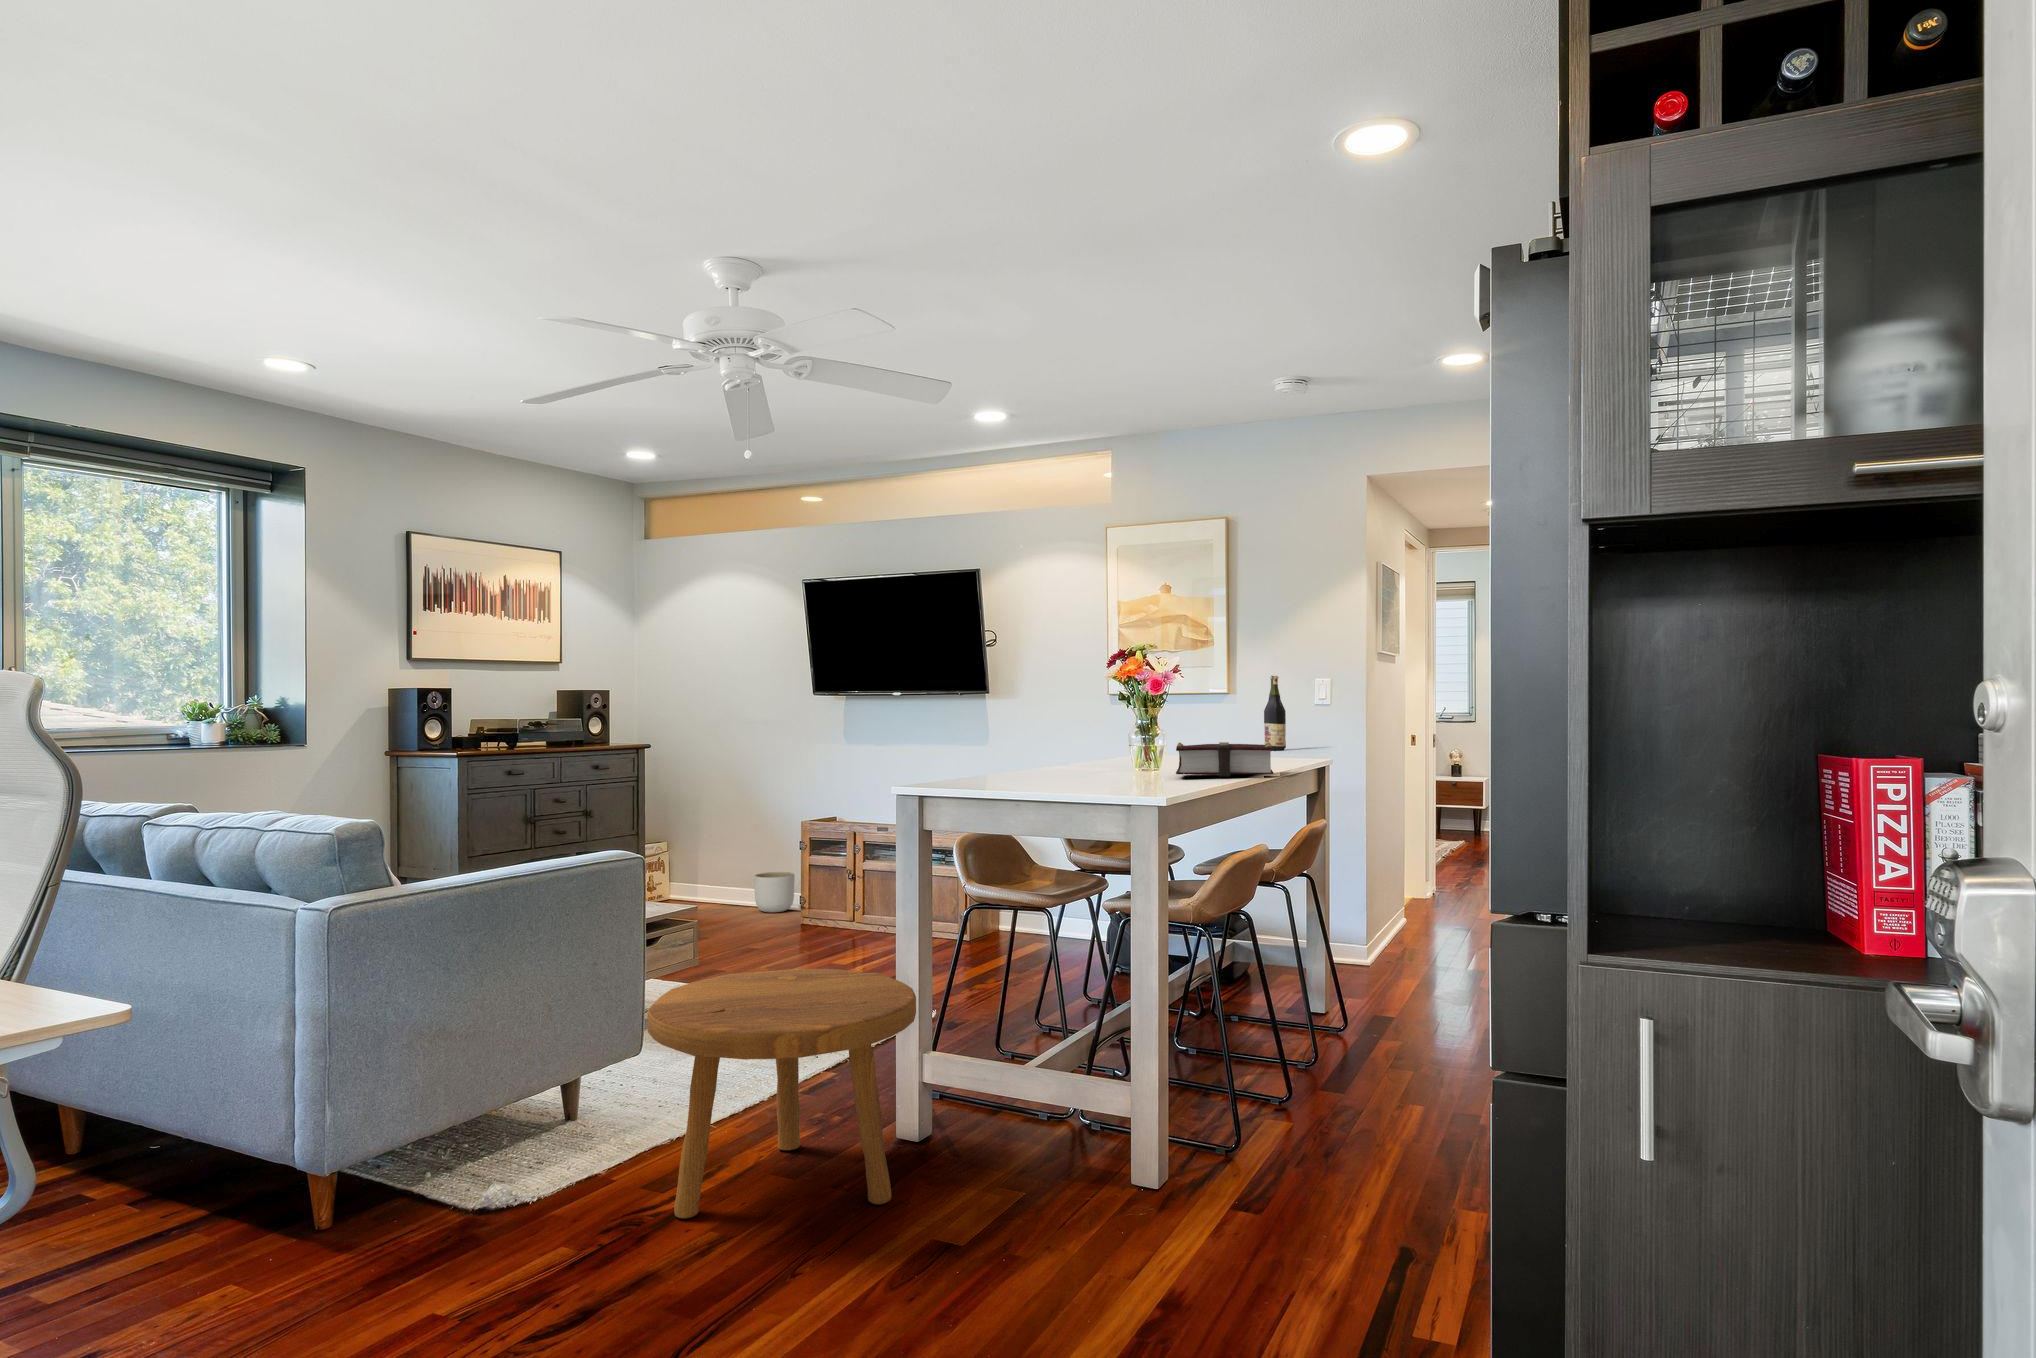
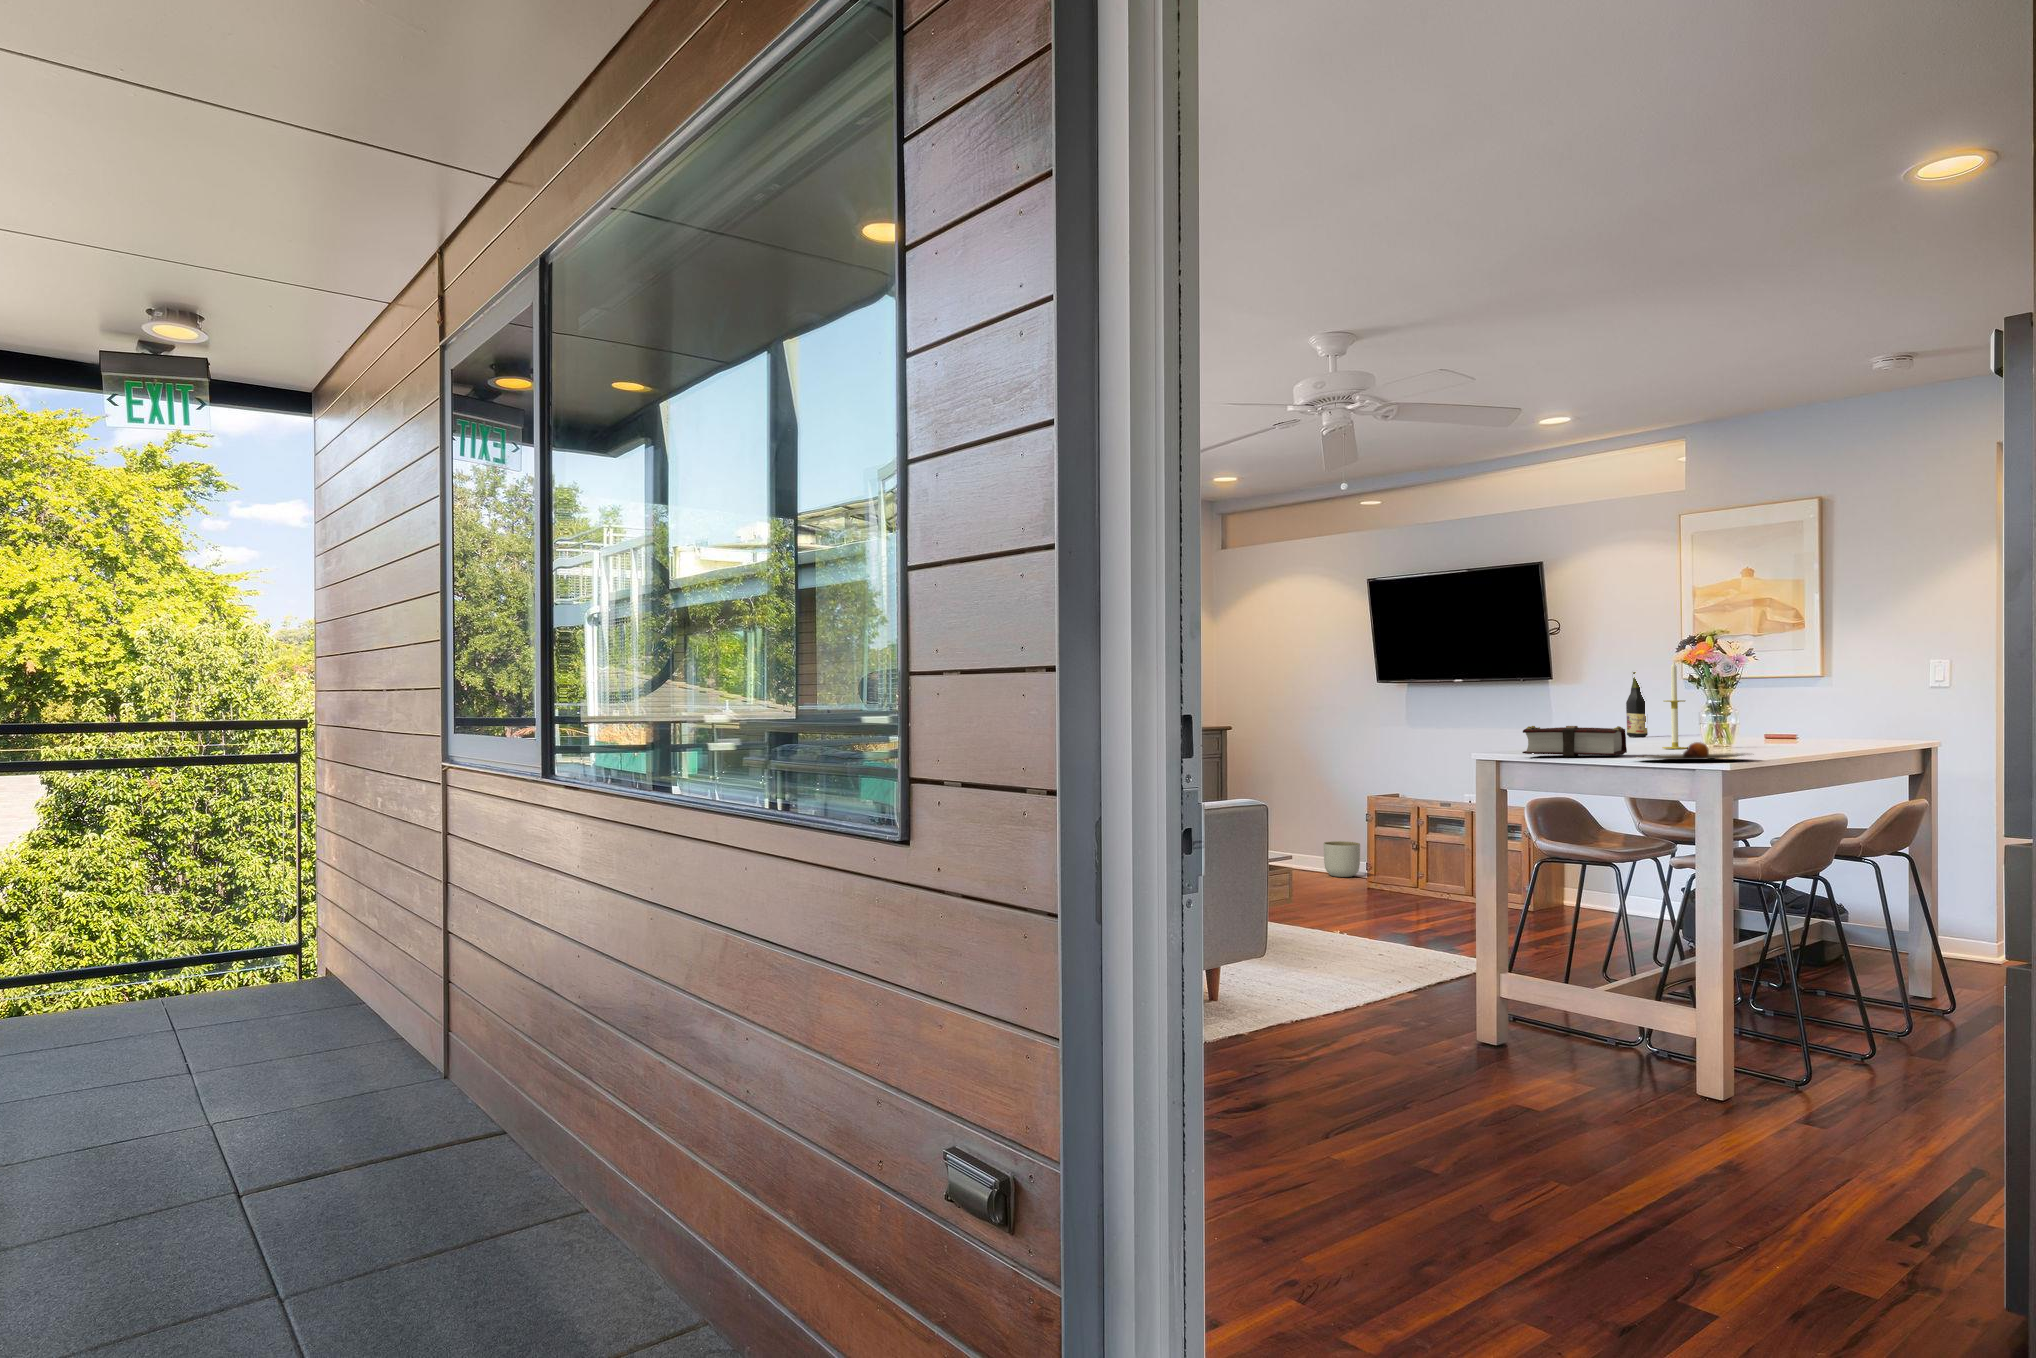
wine bottle: present [1264,676,1286,750] -> present [1626,672,1648,737]
candle: none [1093,677,1118,771] -> present [1662,662,1688,749]
book: present [1176,742,1274,777] -> present [1522,726,1627,757]
plate: none [1068,771,1187,792] -> present [1640,742,1745,760]
footstool: present [647,969,916,1218] -> none [1283,895,1497,1078]

